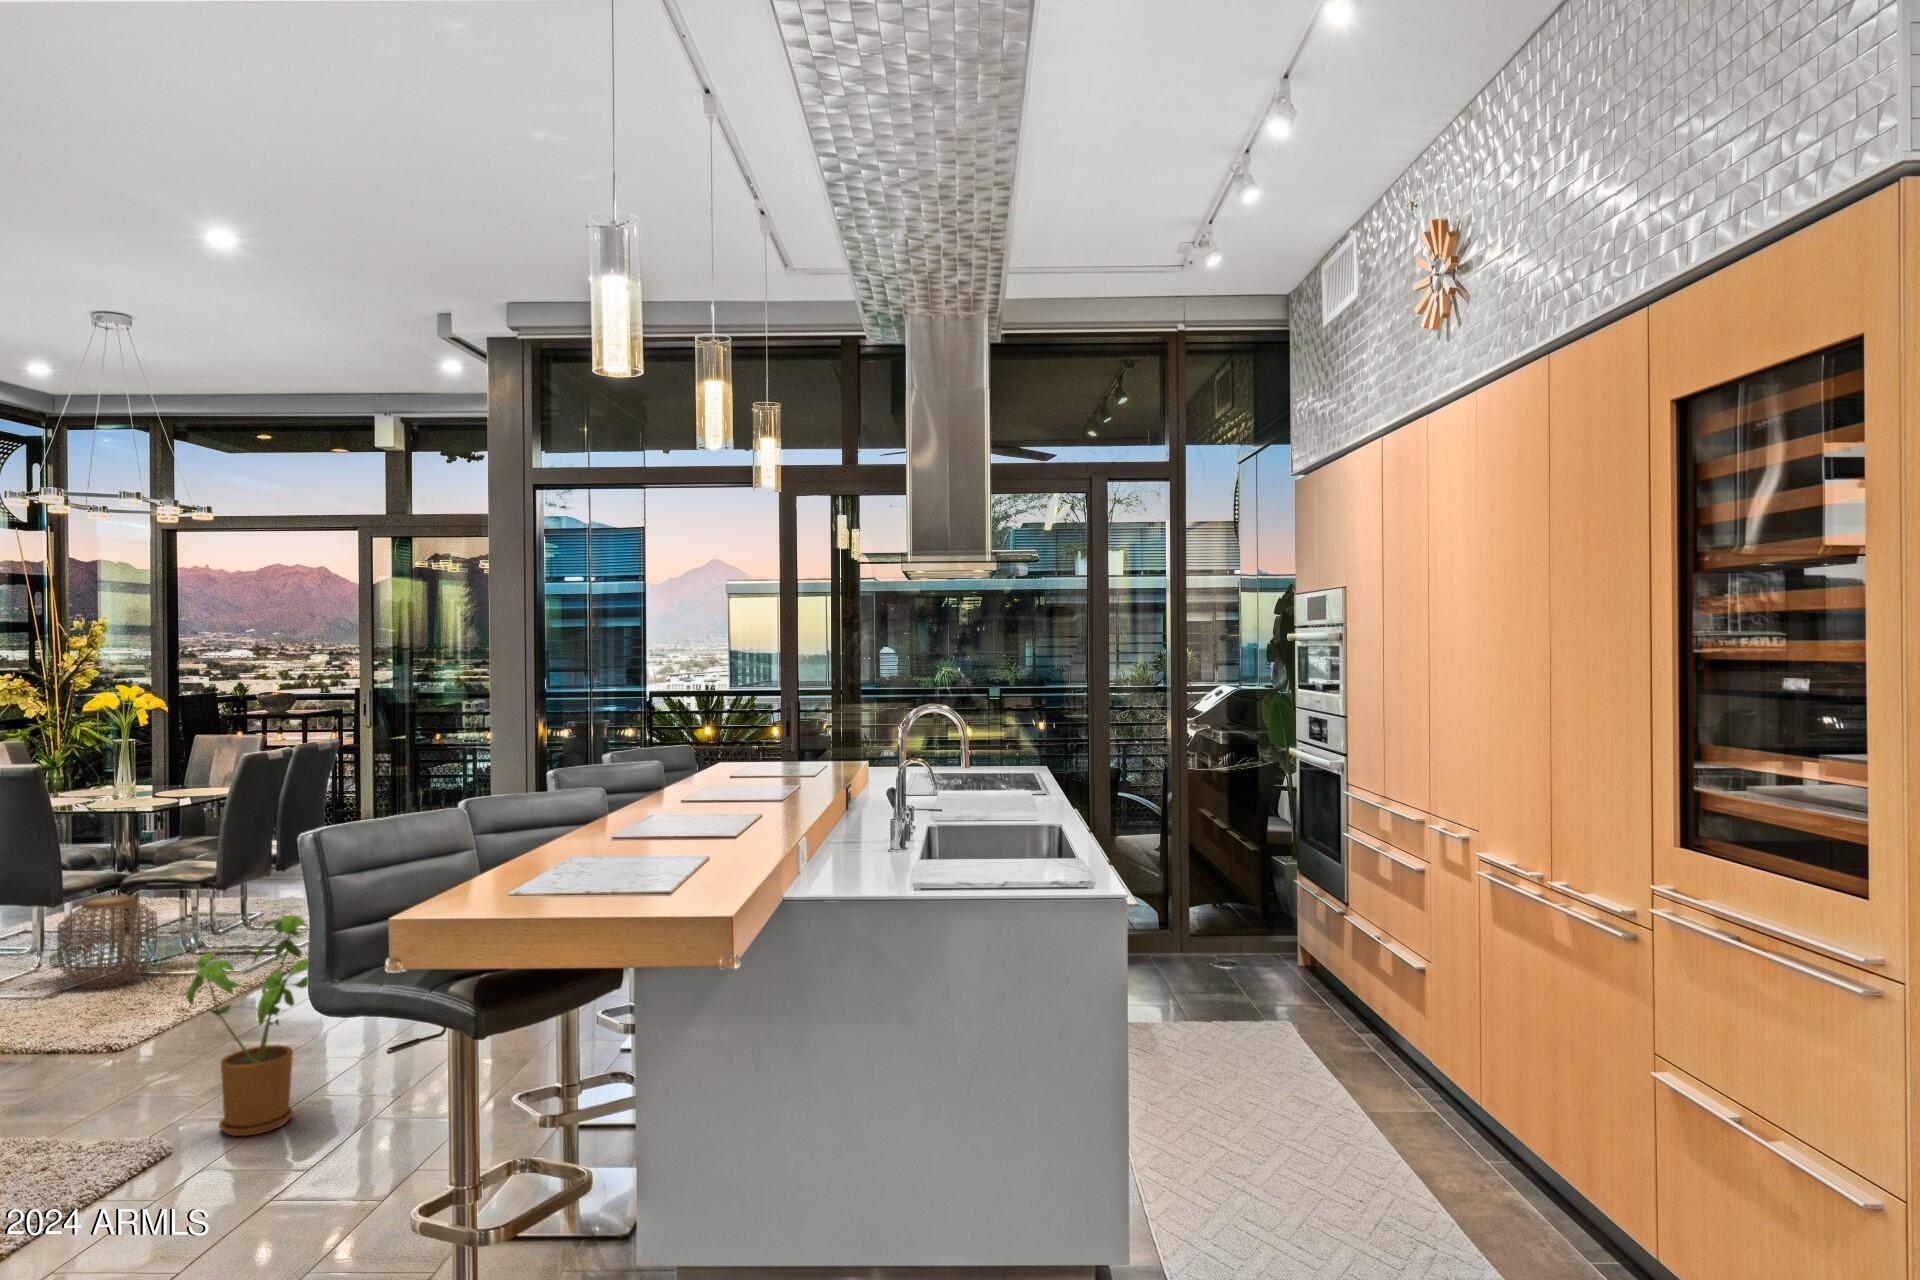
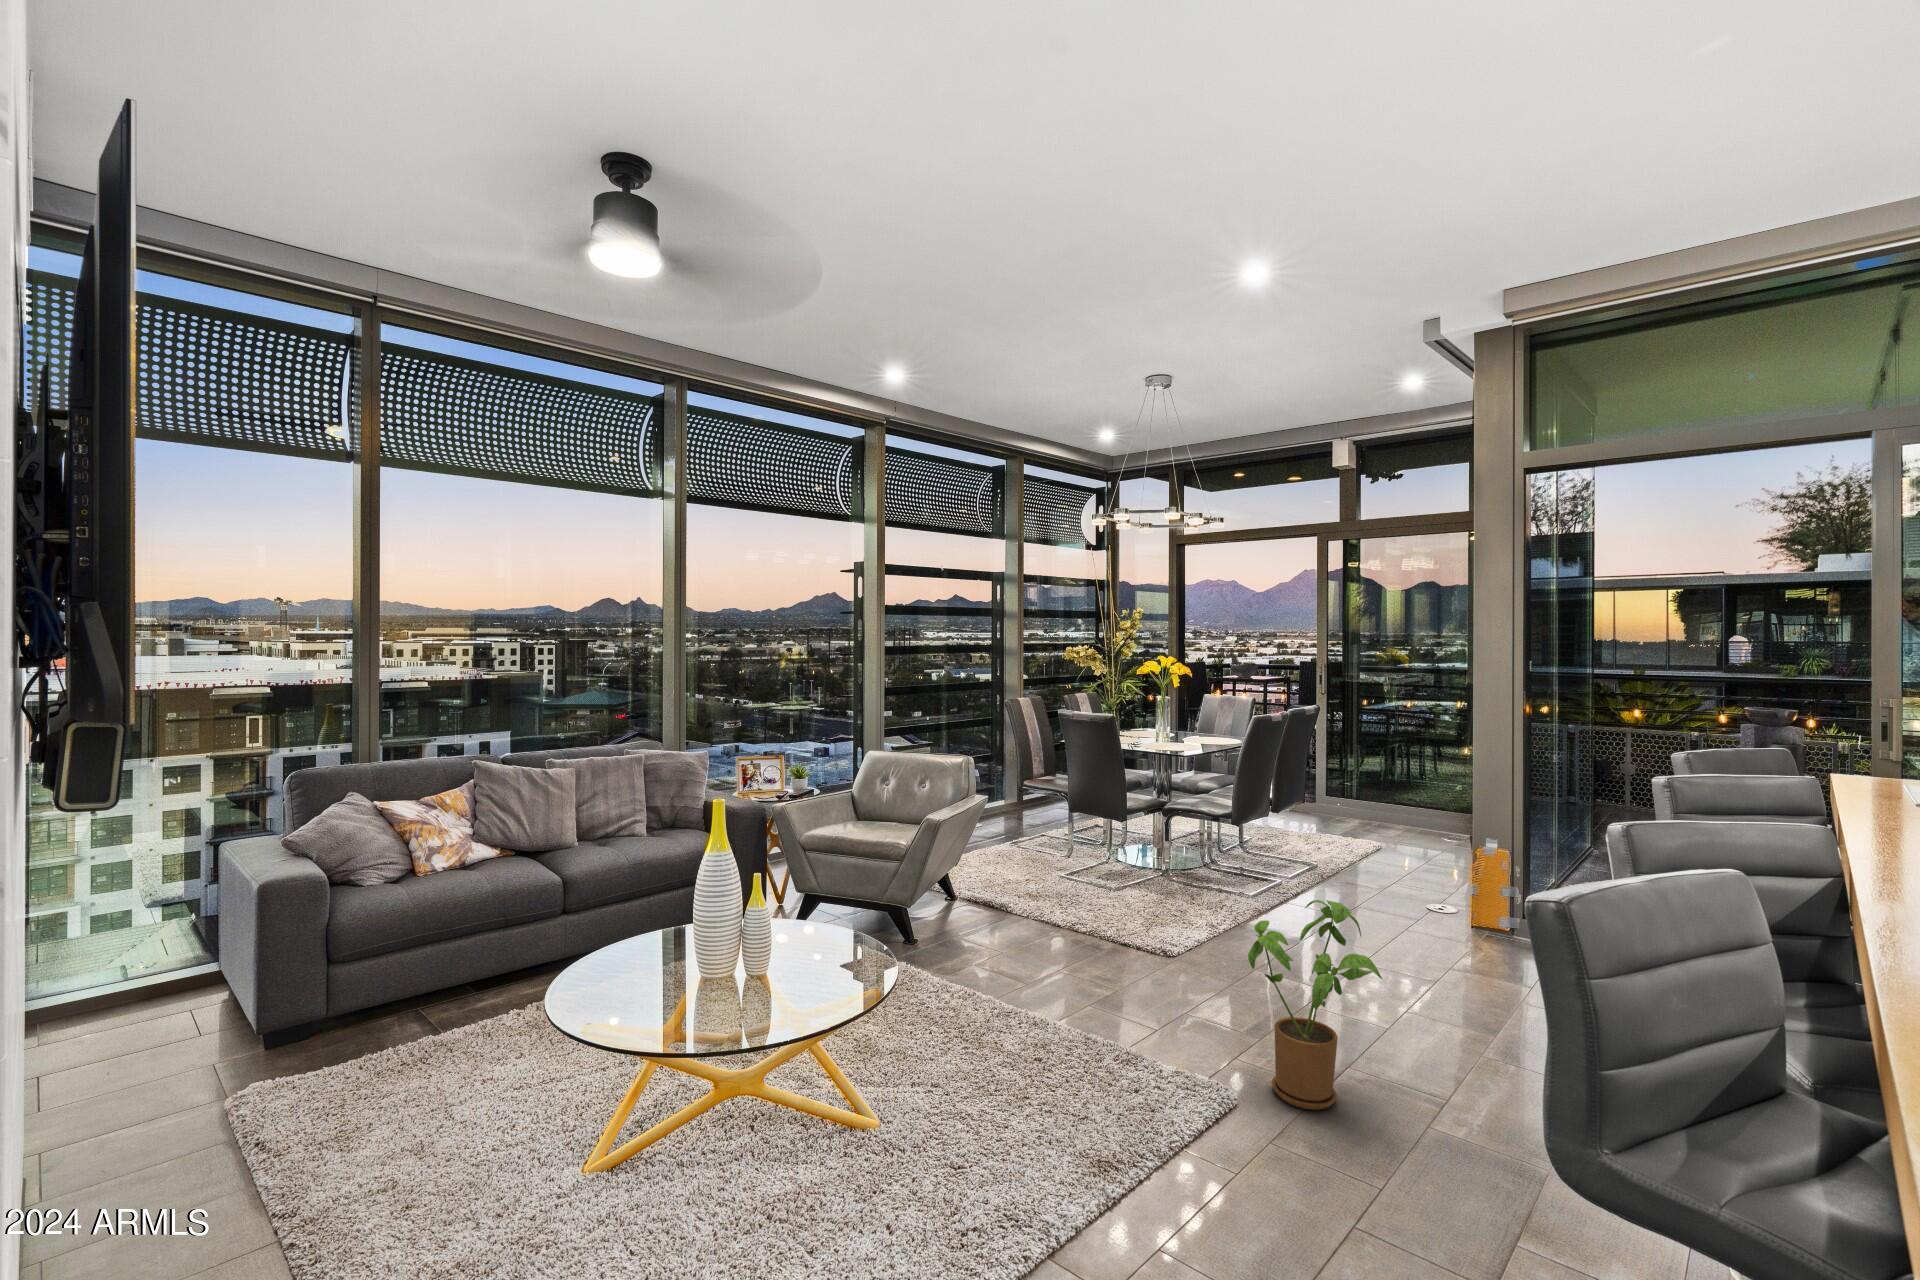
woven basket: present [57,895,157,988] -> none [1124,819,1187,890]

